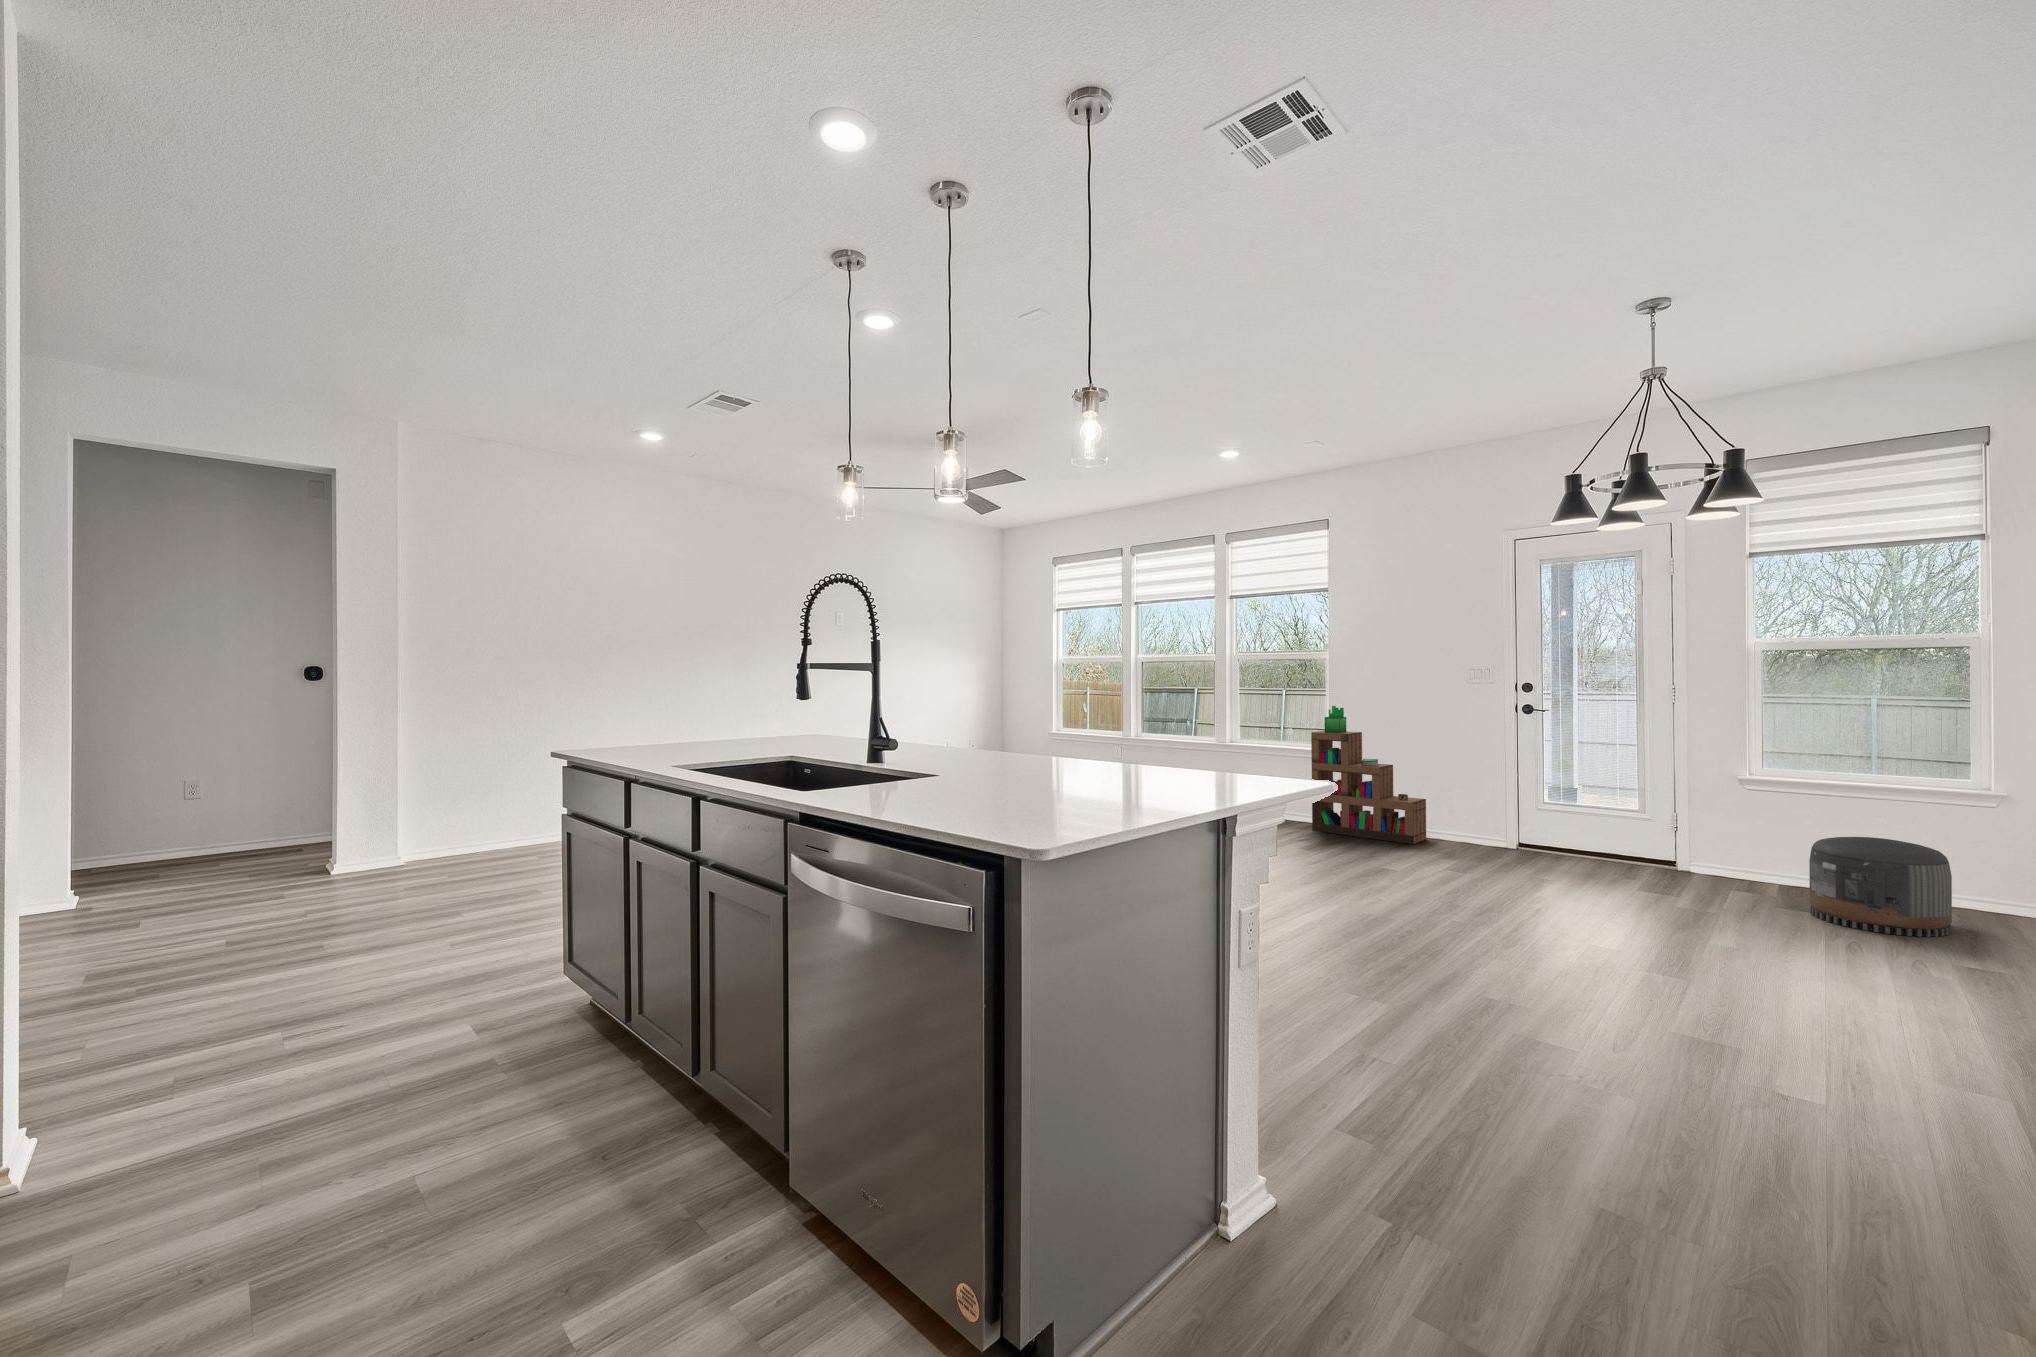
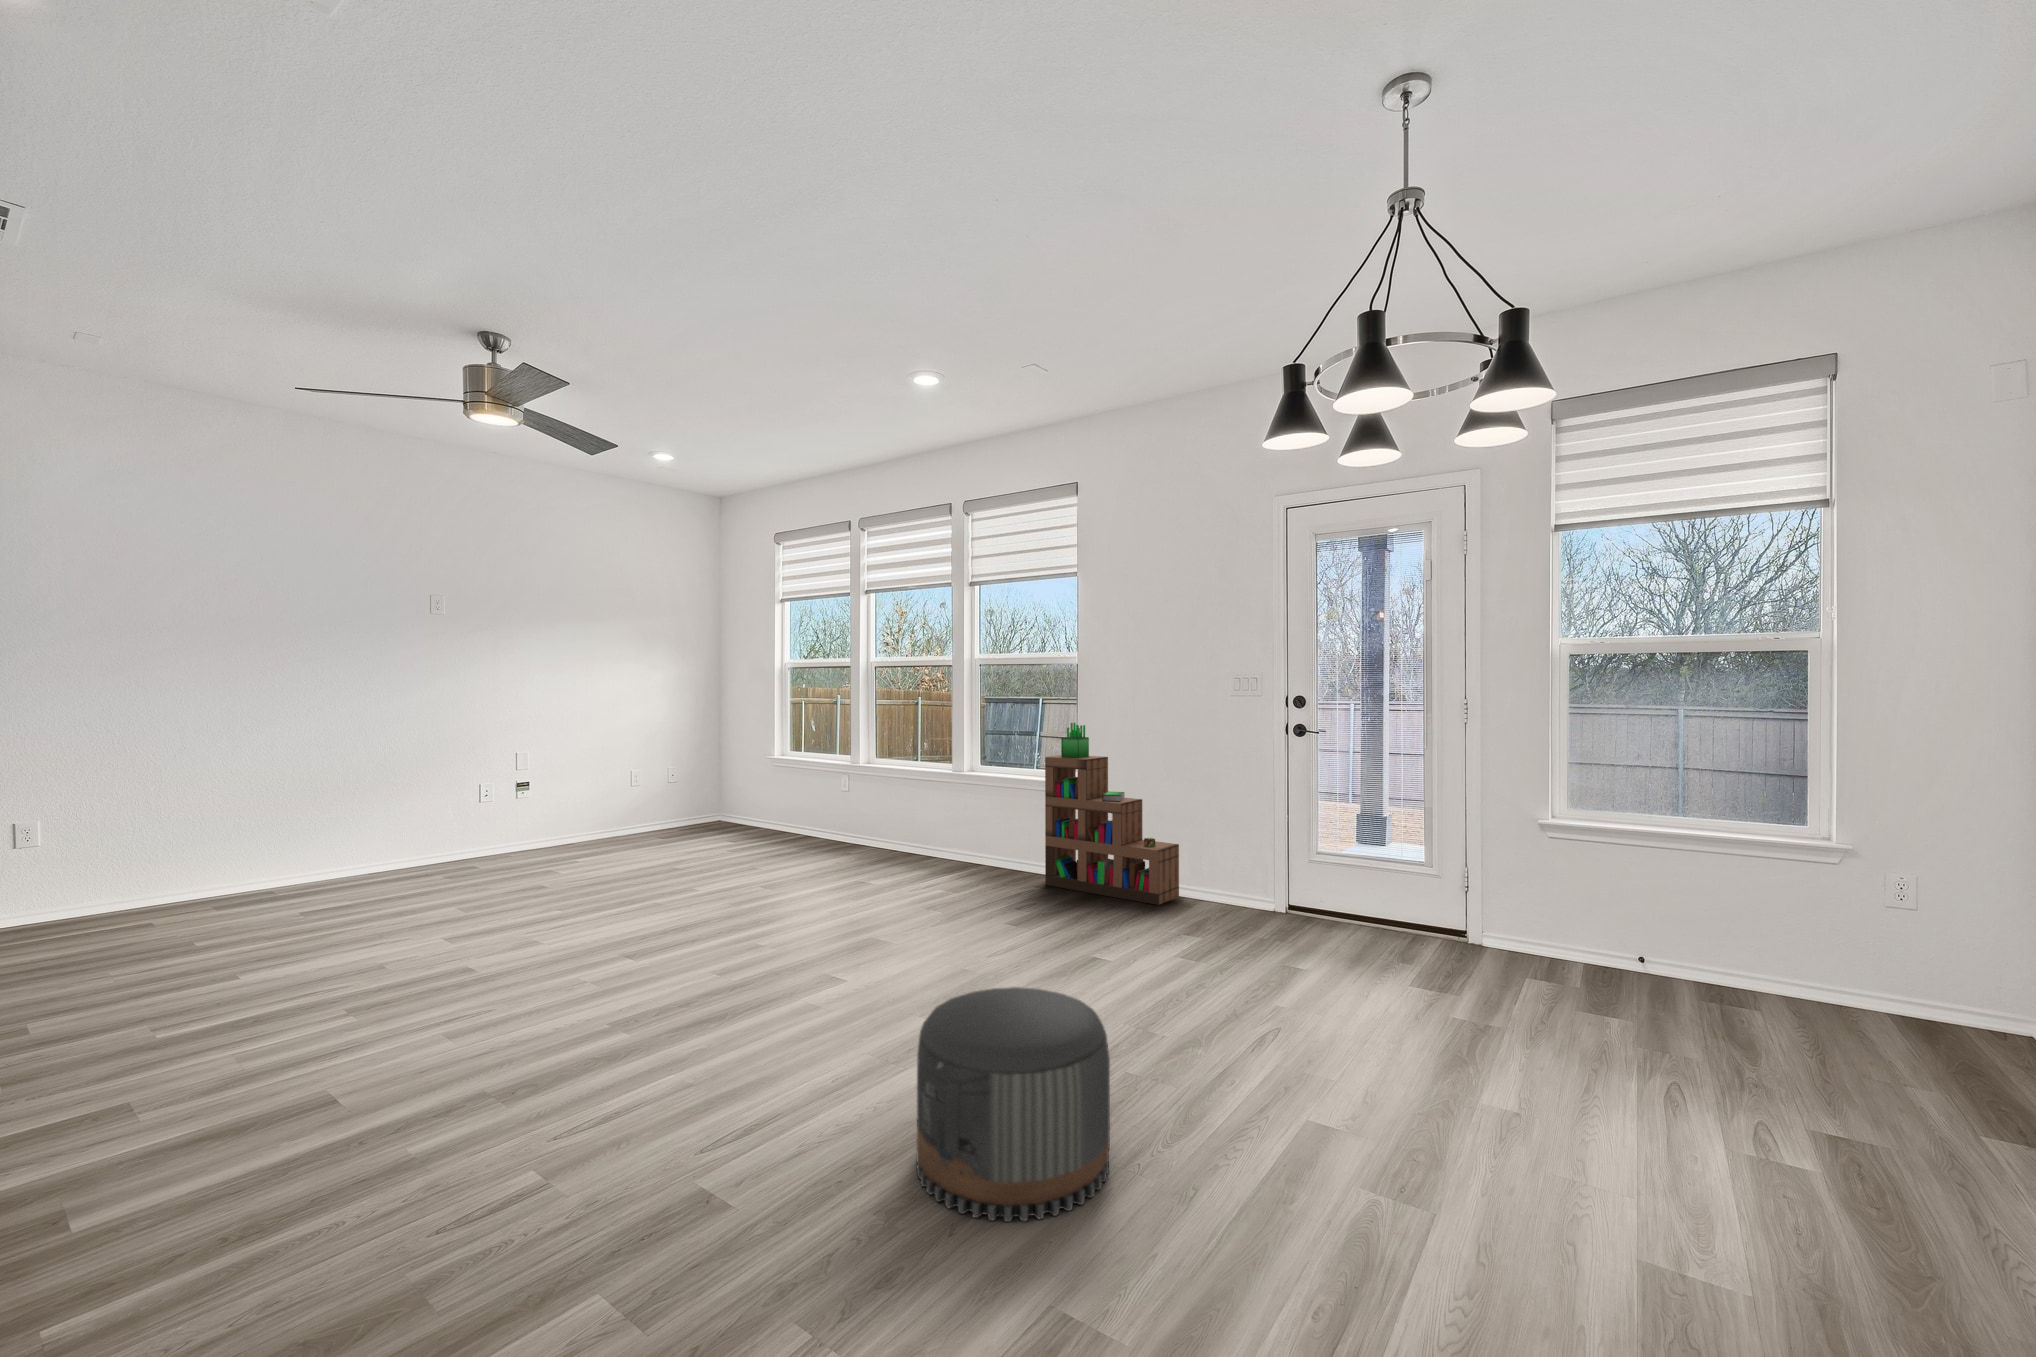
pouf: present [1809,837,1952,937] -> present [917,987,1110,1222]

